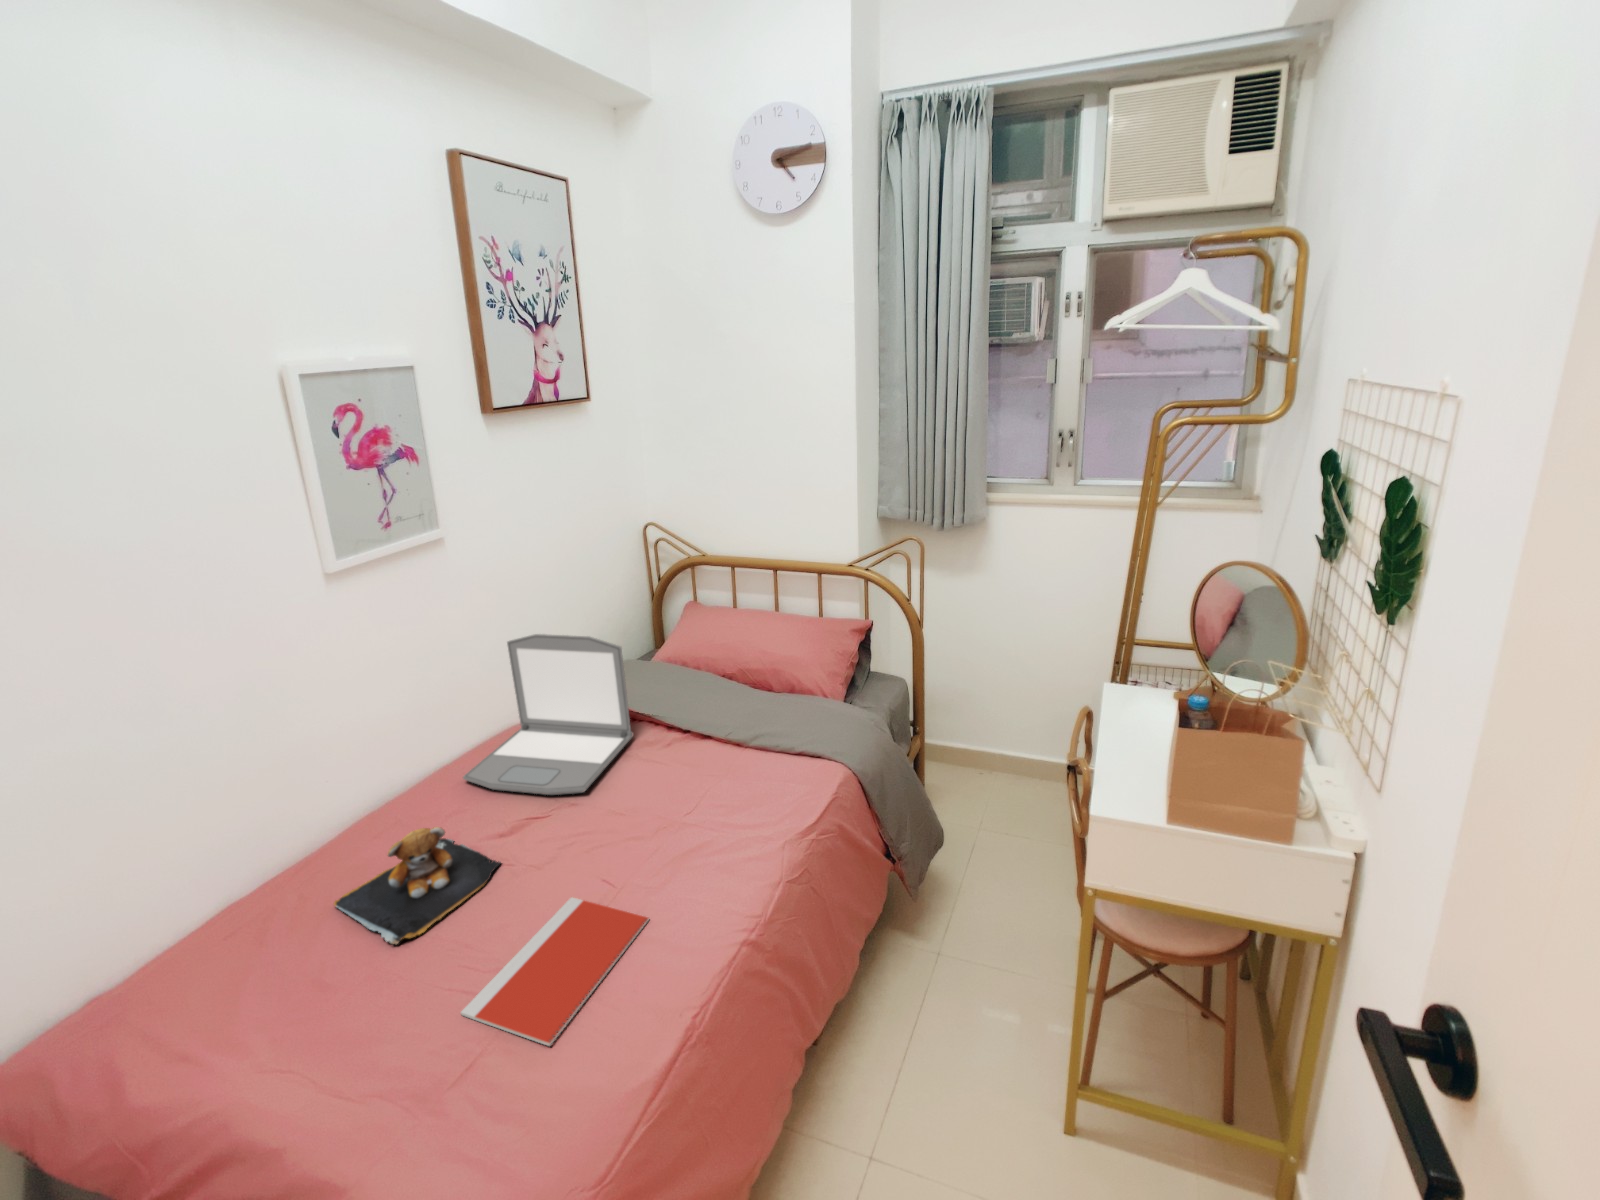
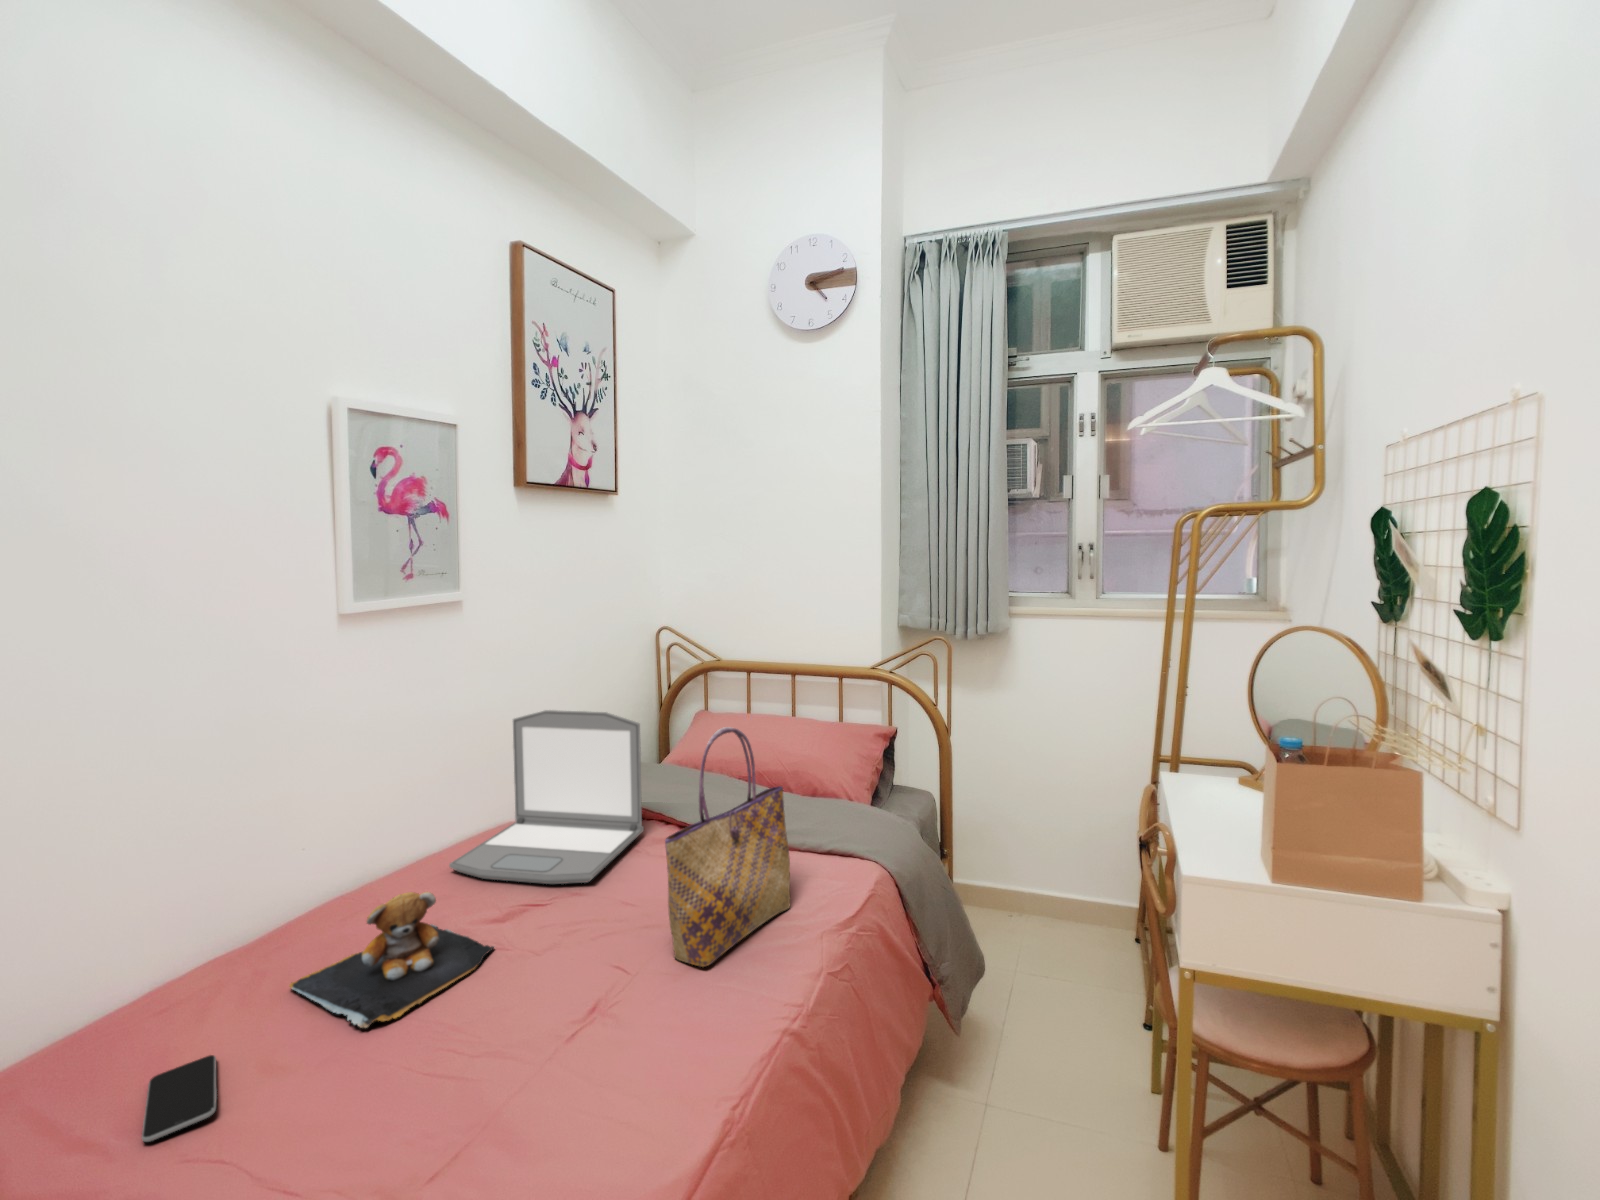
tote bag: none [632,677,755,881] -> present [665,727,790,967]
notebook: present [461,897,649,1046] -> none [445,982,677,1140]
smartphone: none [229,971,283,1049] -> present [142,1055,217,1142]

